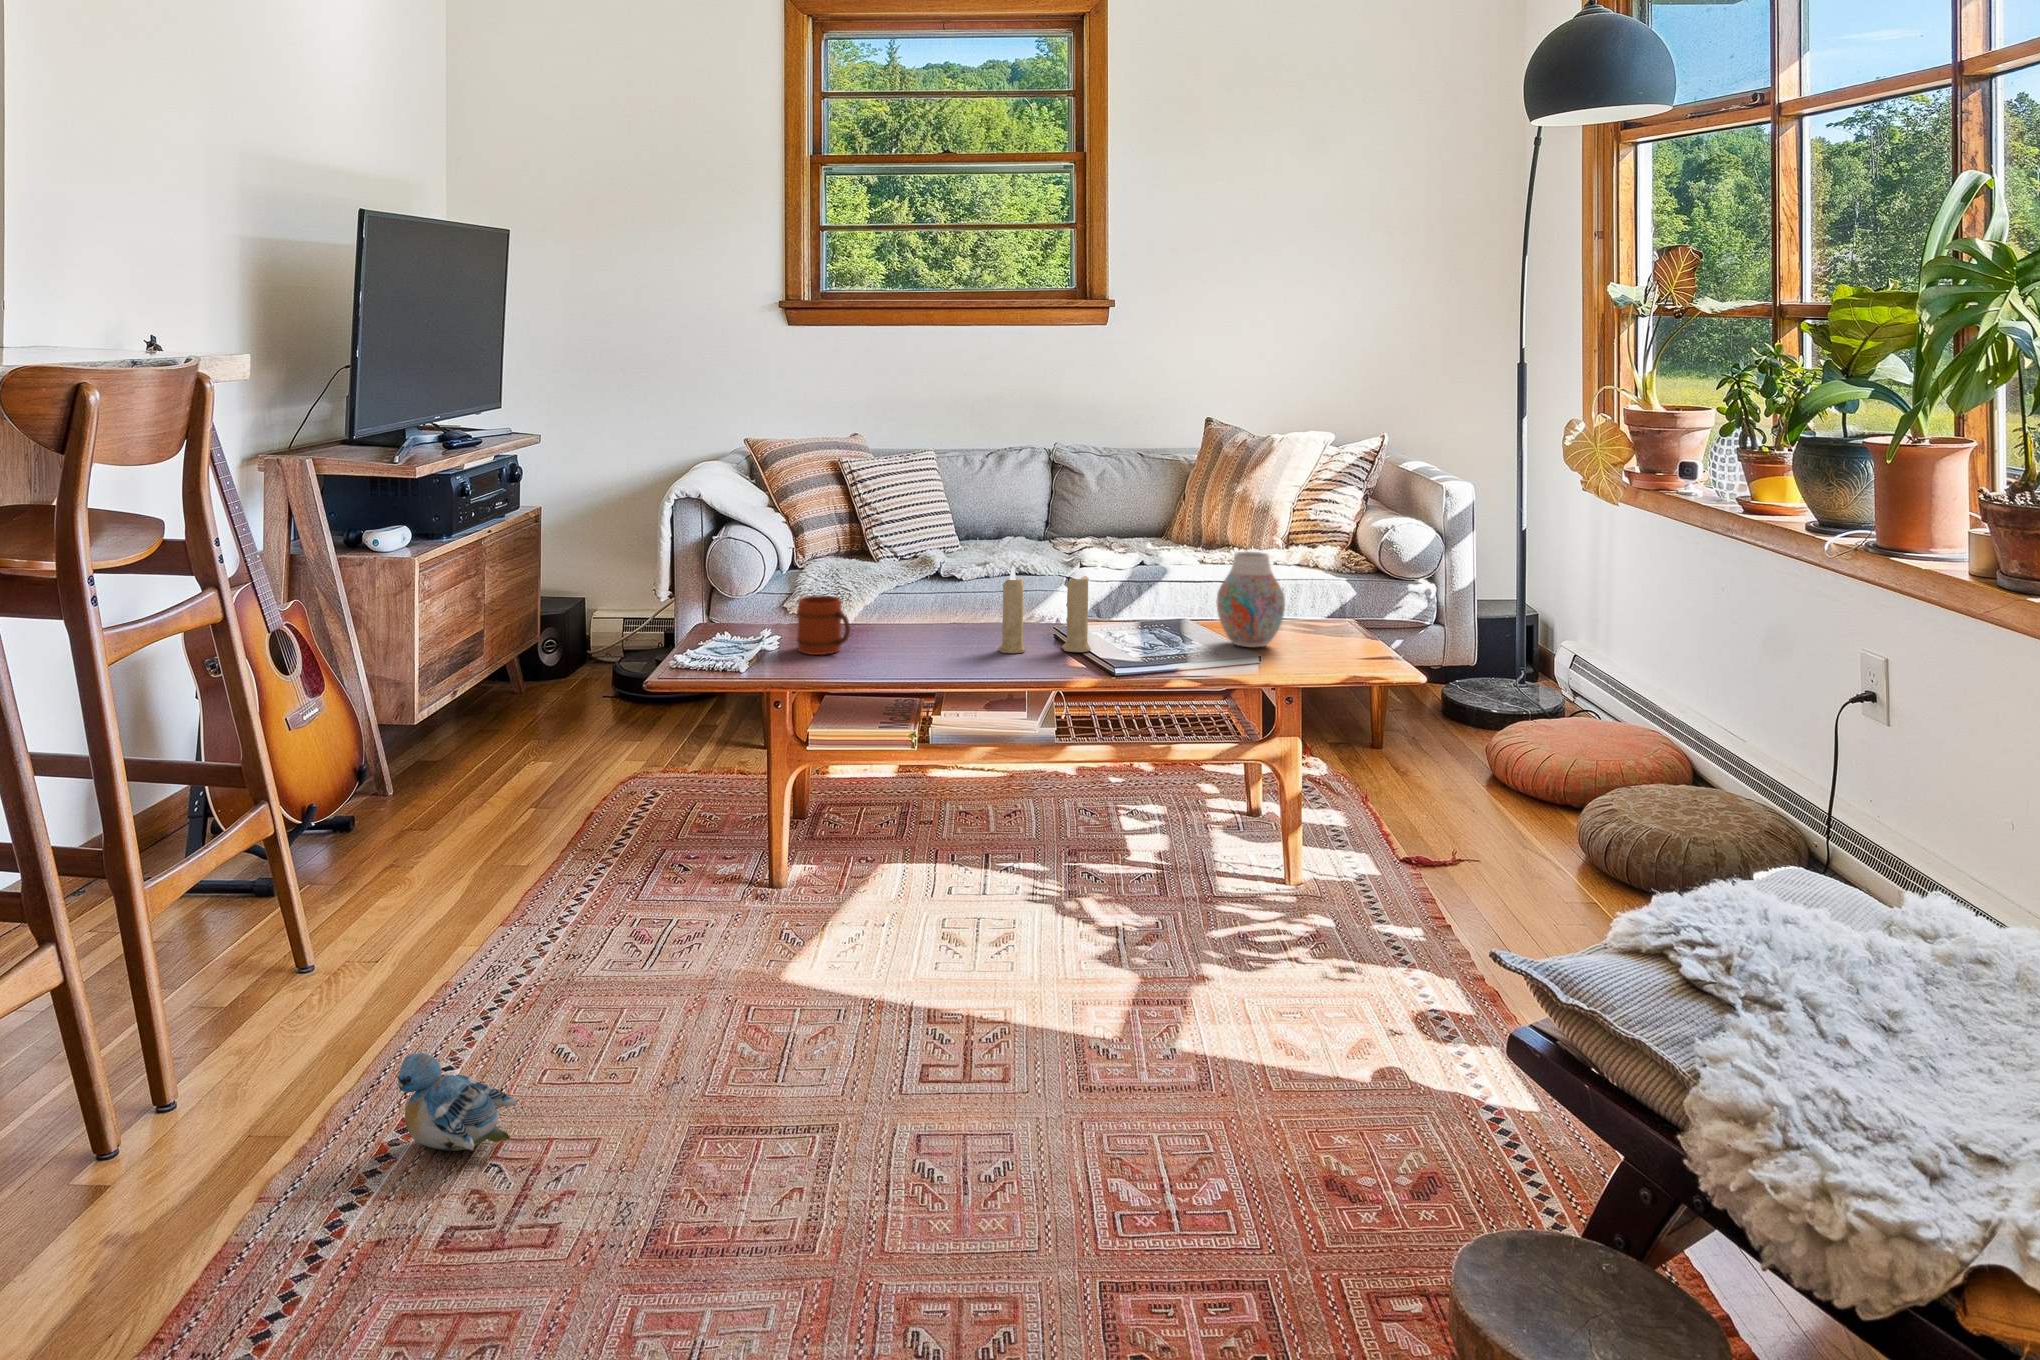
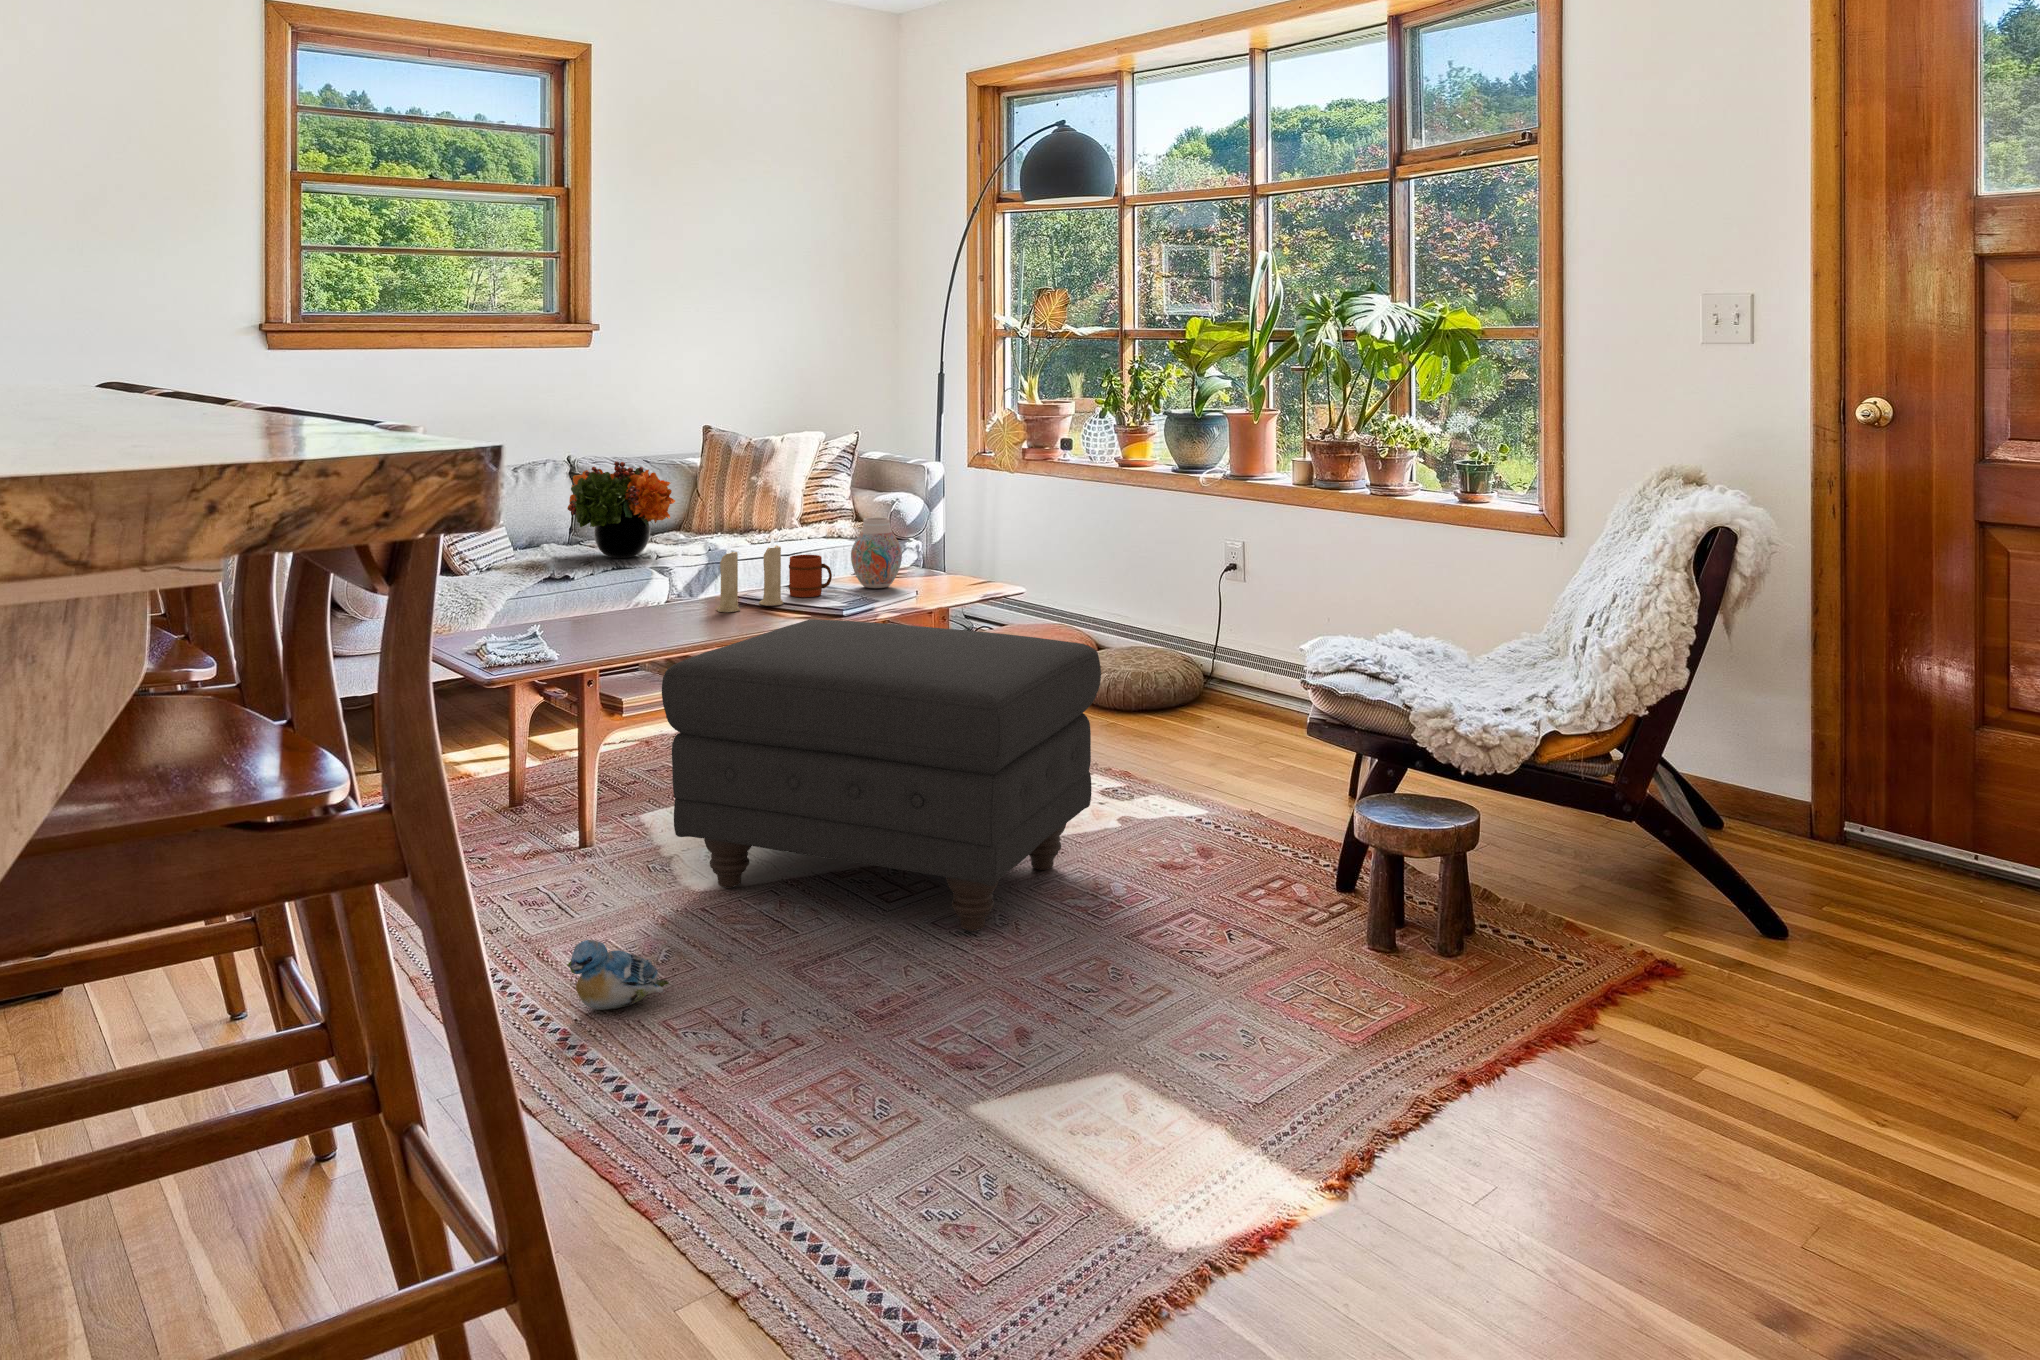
flower arrangement: none [993,451,1119,563] -> present [567,461,675,558]
mug: present [797,595,850,655] -> present [789,555,832,597]
ottoman: none [701,685,1258,1208] -> present [662,619,1101,931]

